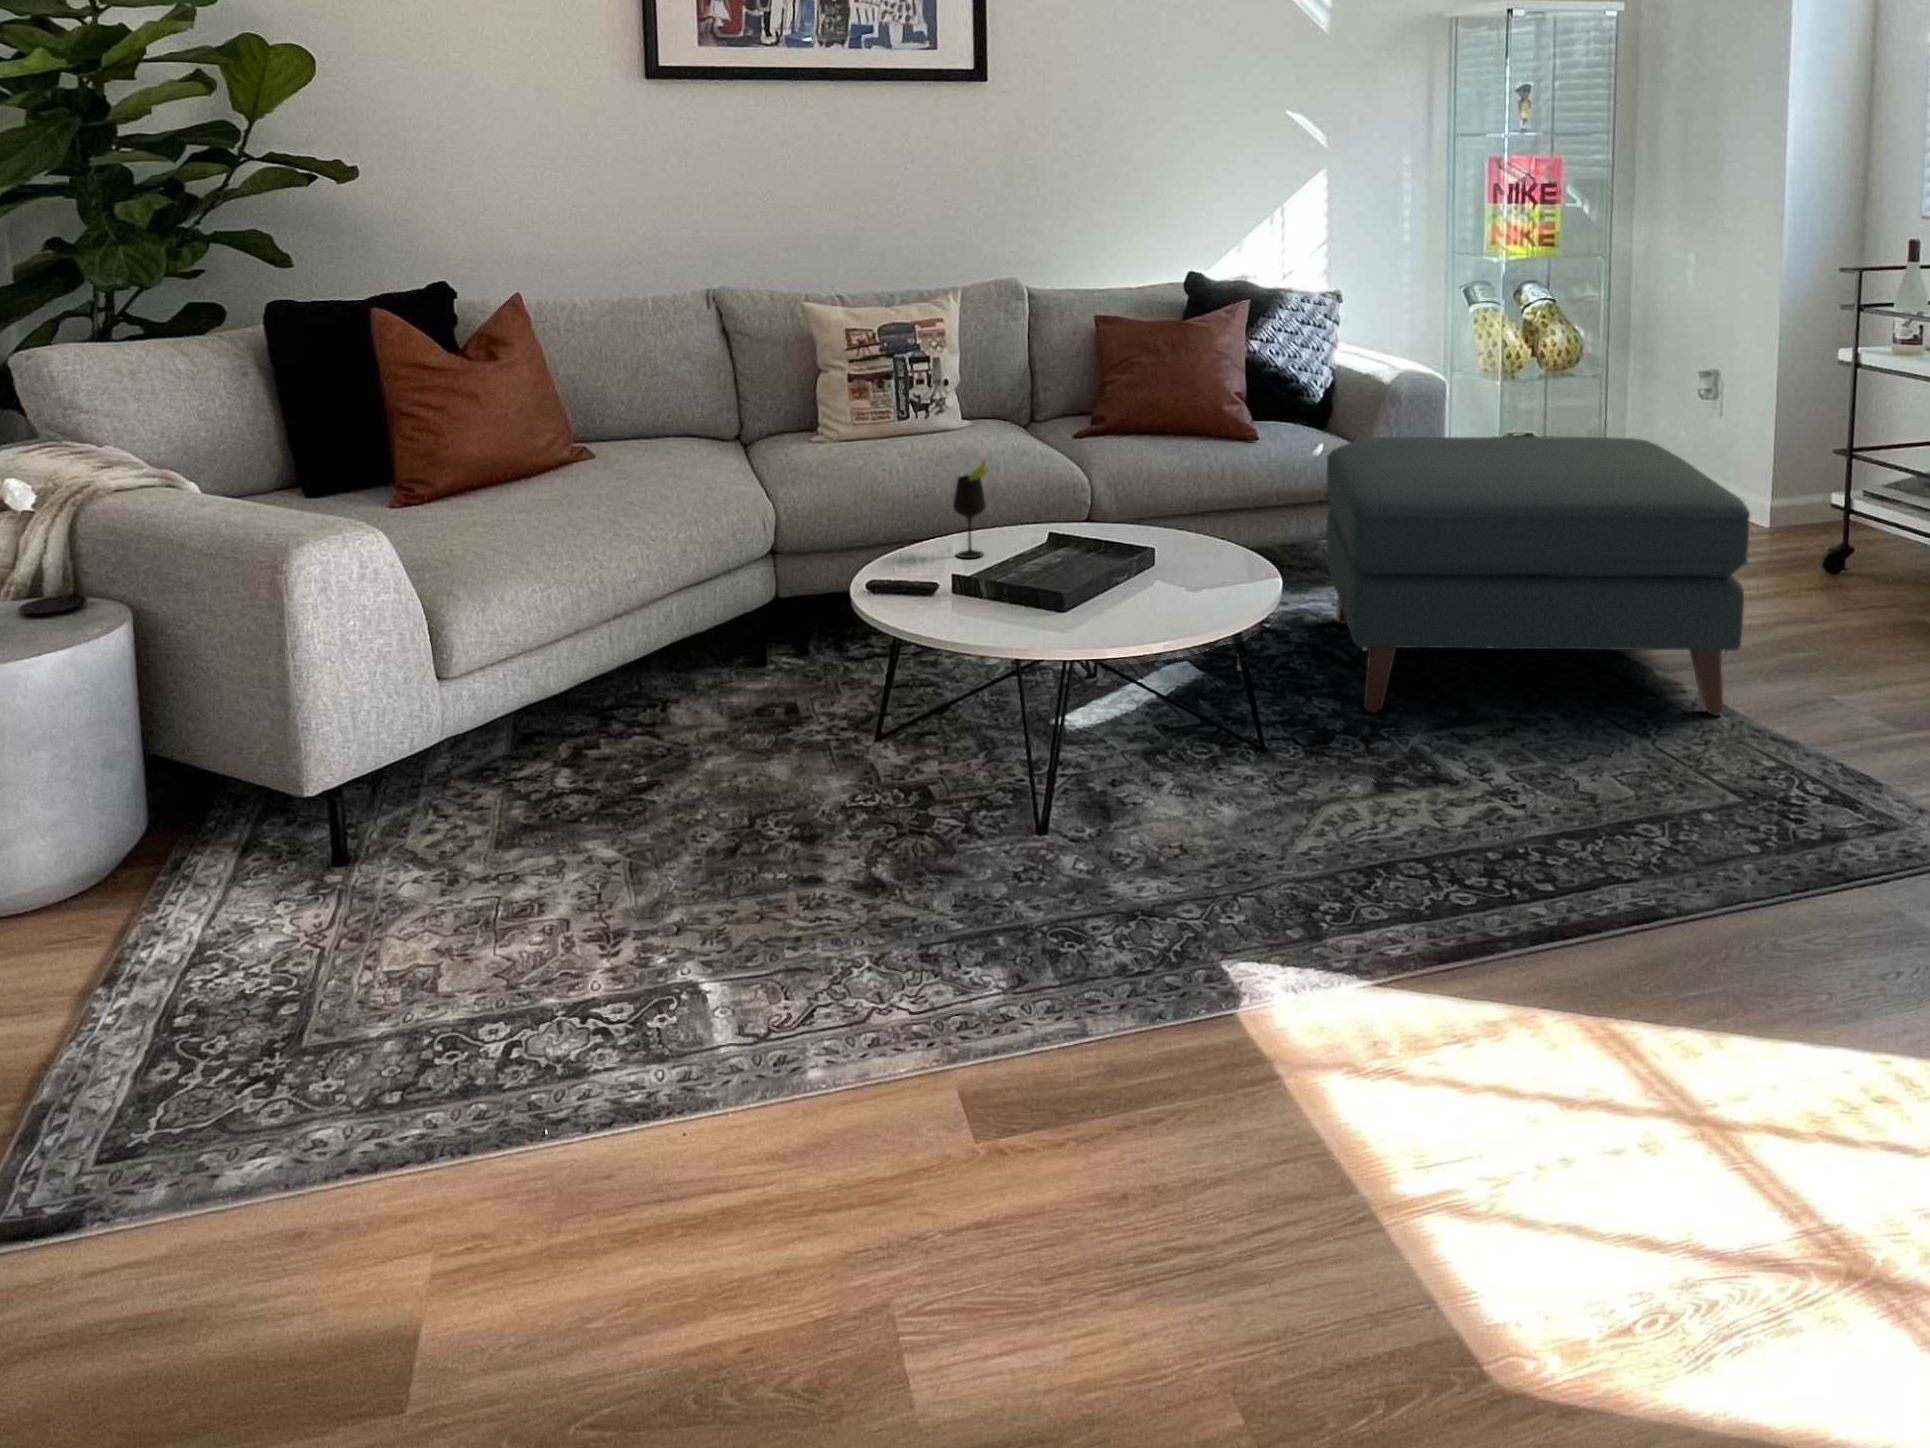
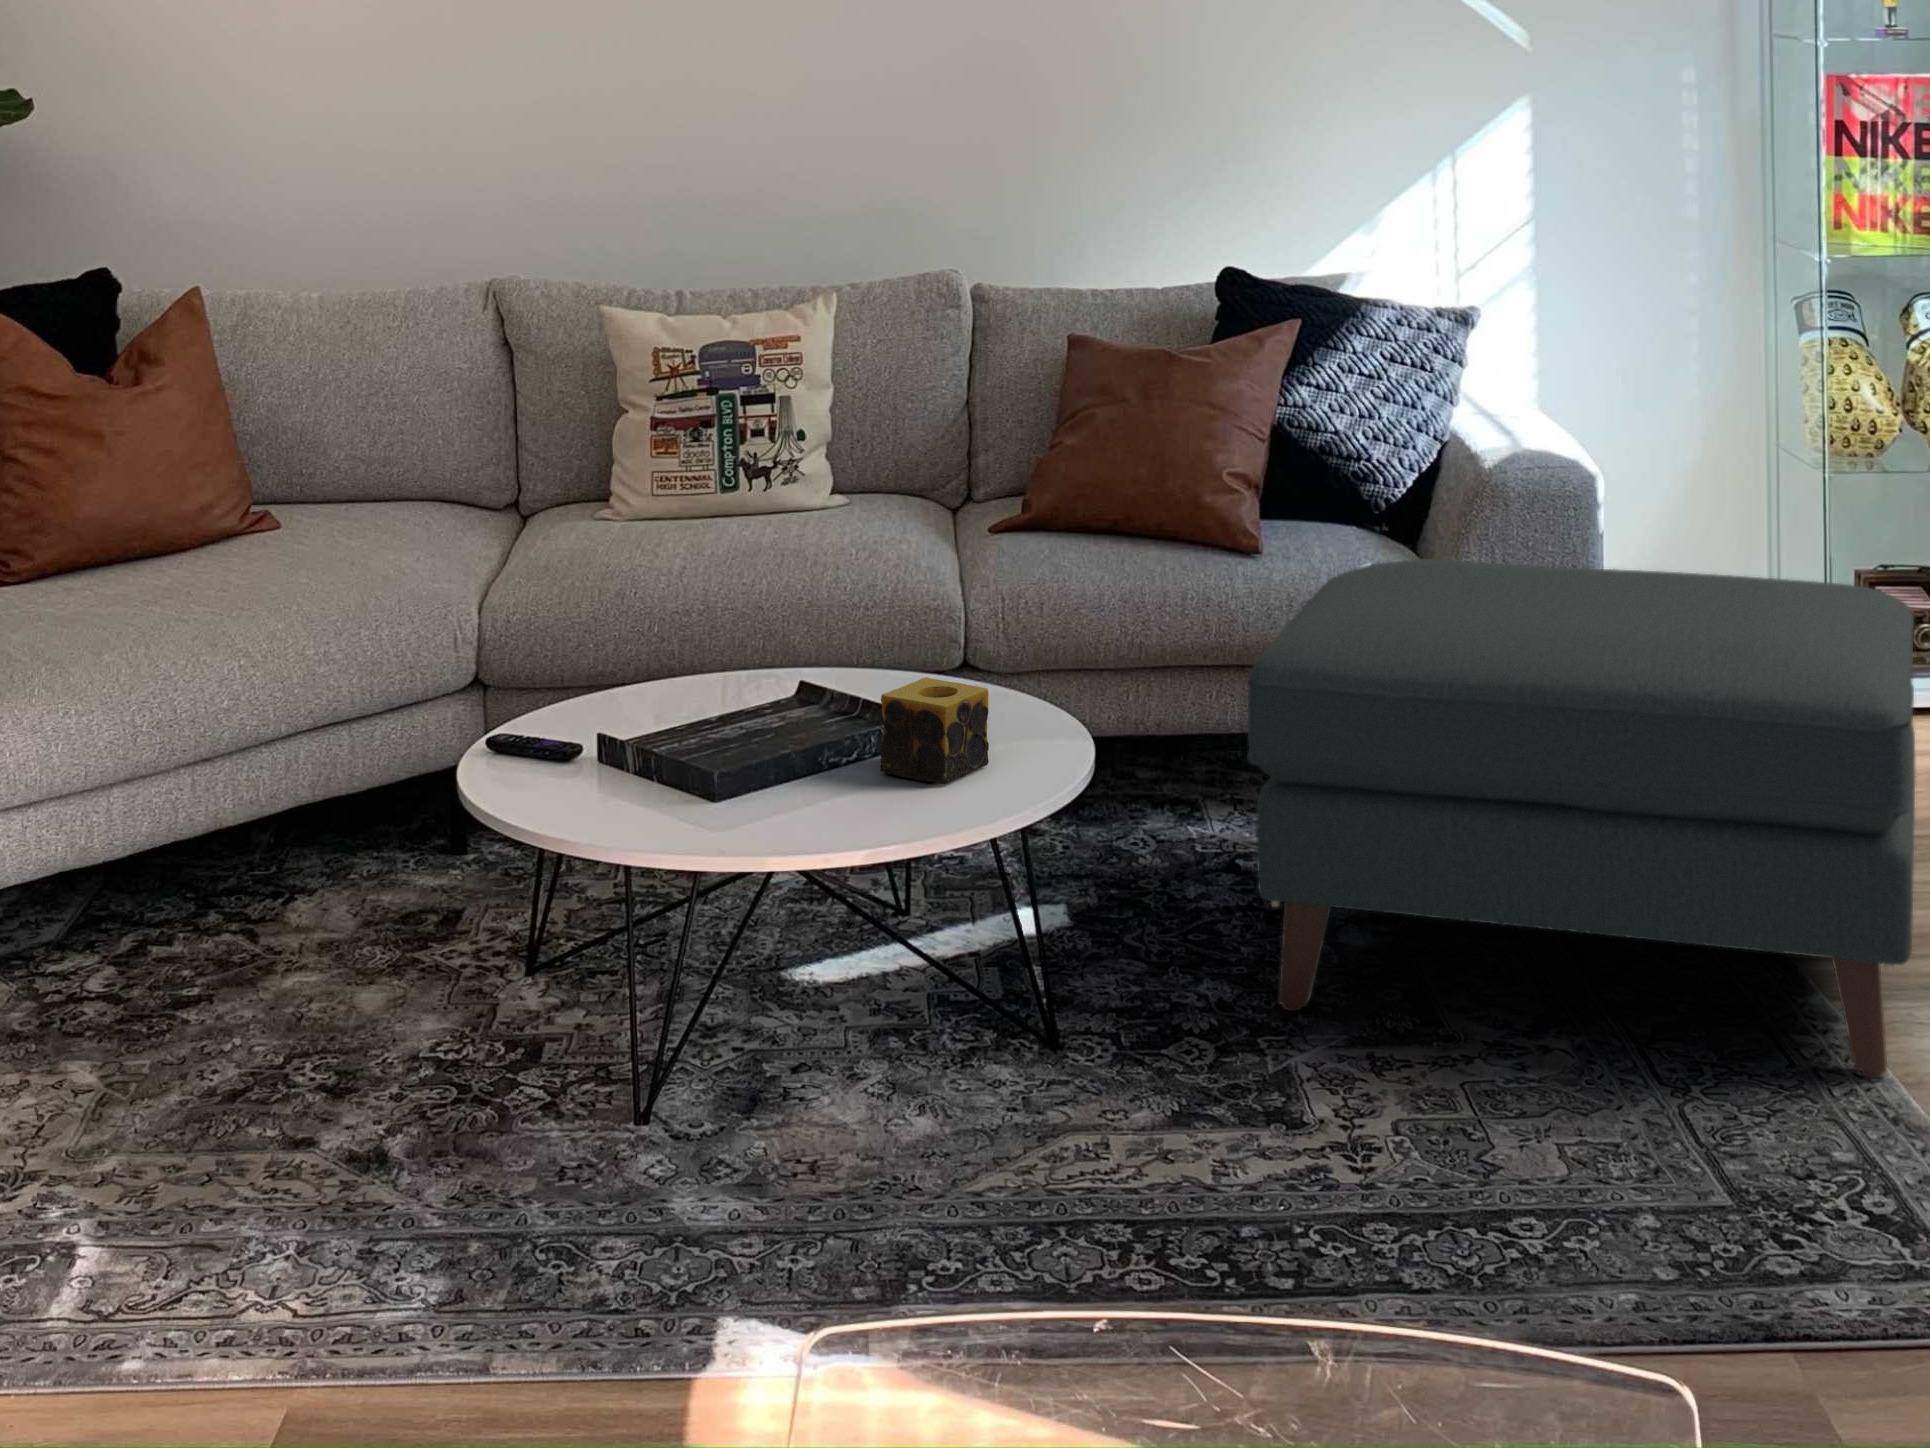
wine glass: present [953,461,989,558] -> none [644,559,701,708]
candle: none [1160,525,1223,593] -> present [880,677,989,784]

